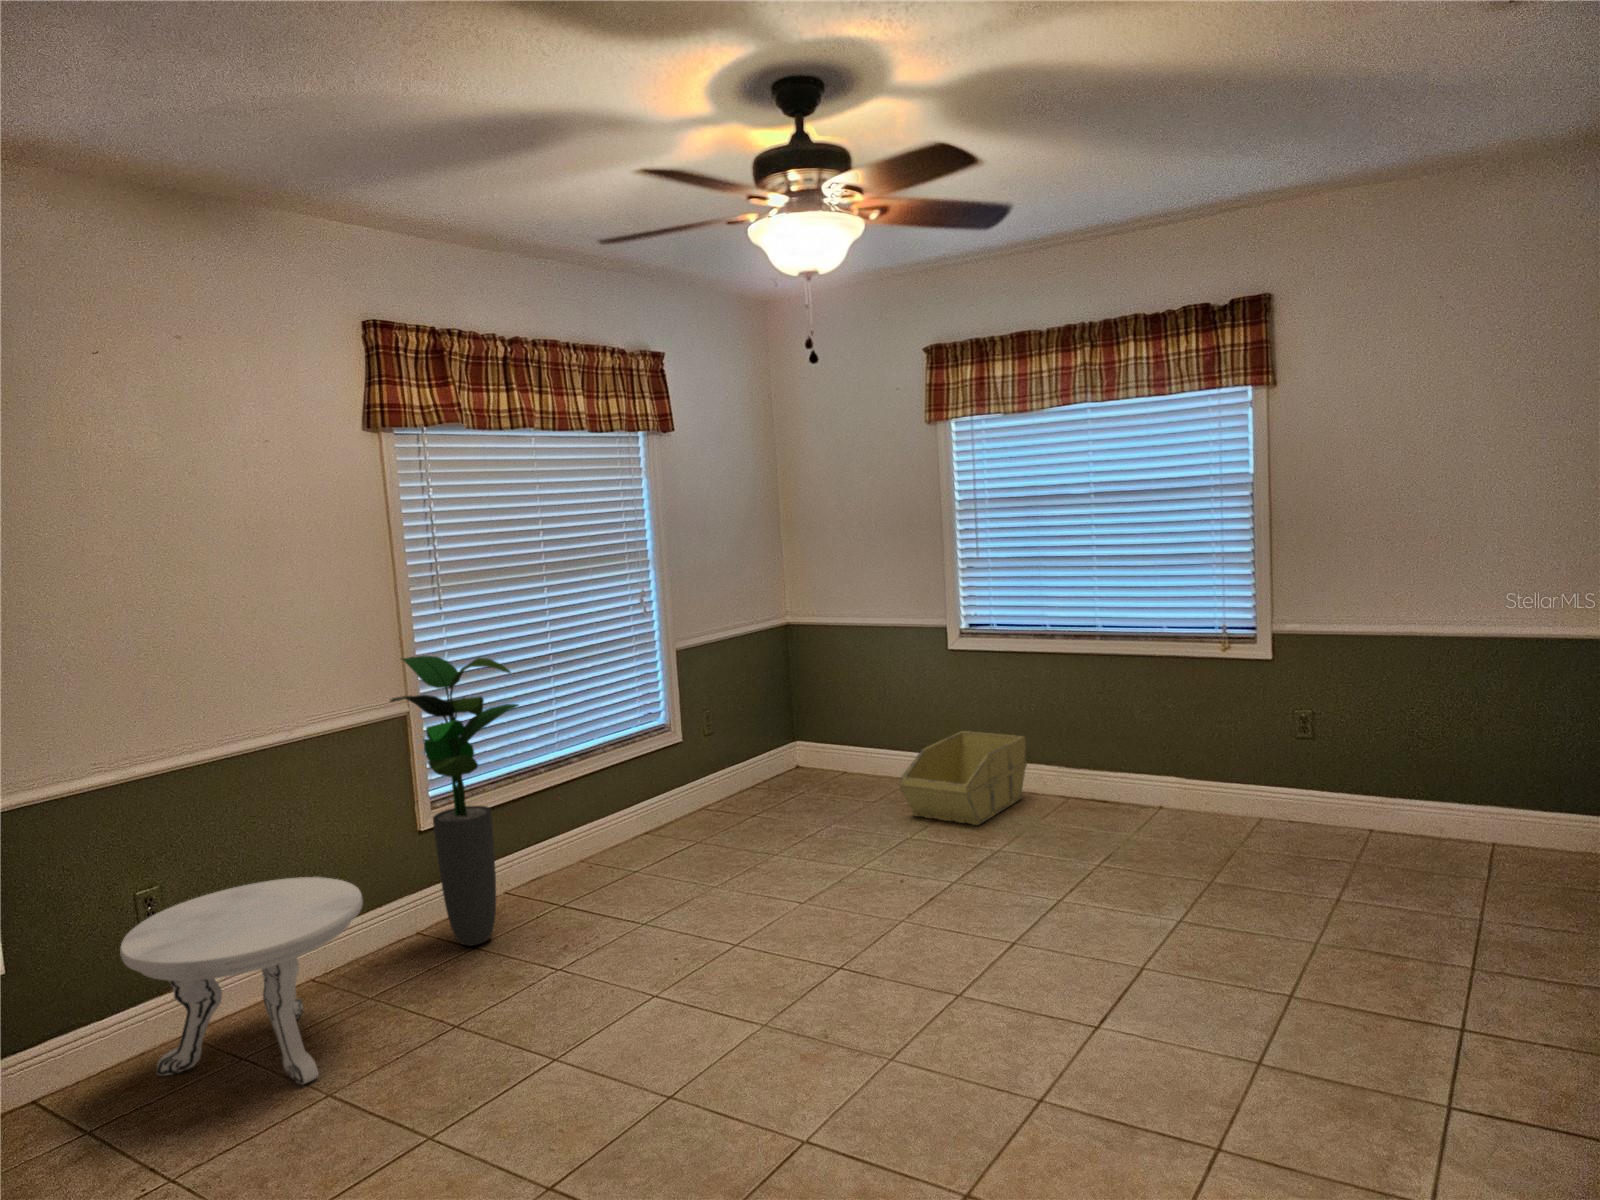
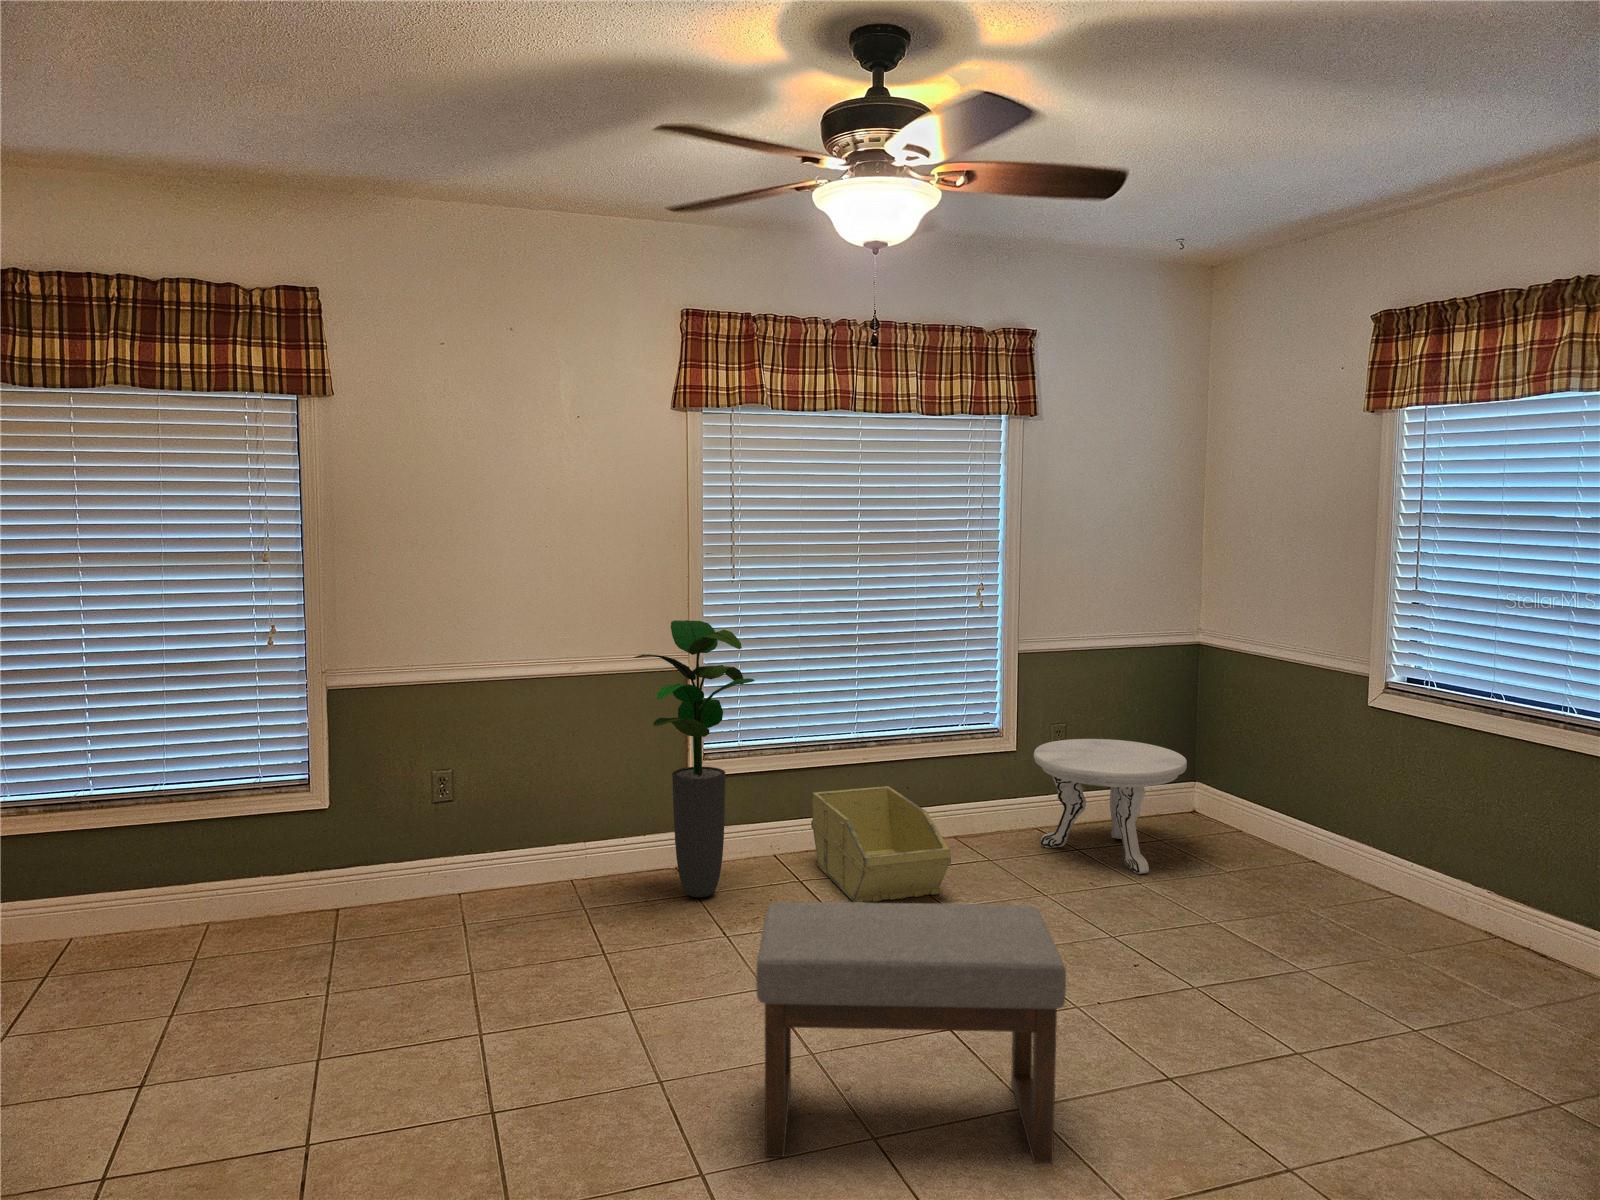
storage bin: present [900,731,1027,825] -> present [811,786,951,903]
ottoman: none [739,827,1015,1102] -> present [756,902,1066,1163]
side table: present [120,877,363,1084] -> present [1034,739,1187,874]

